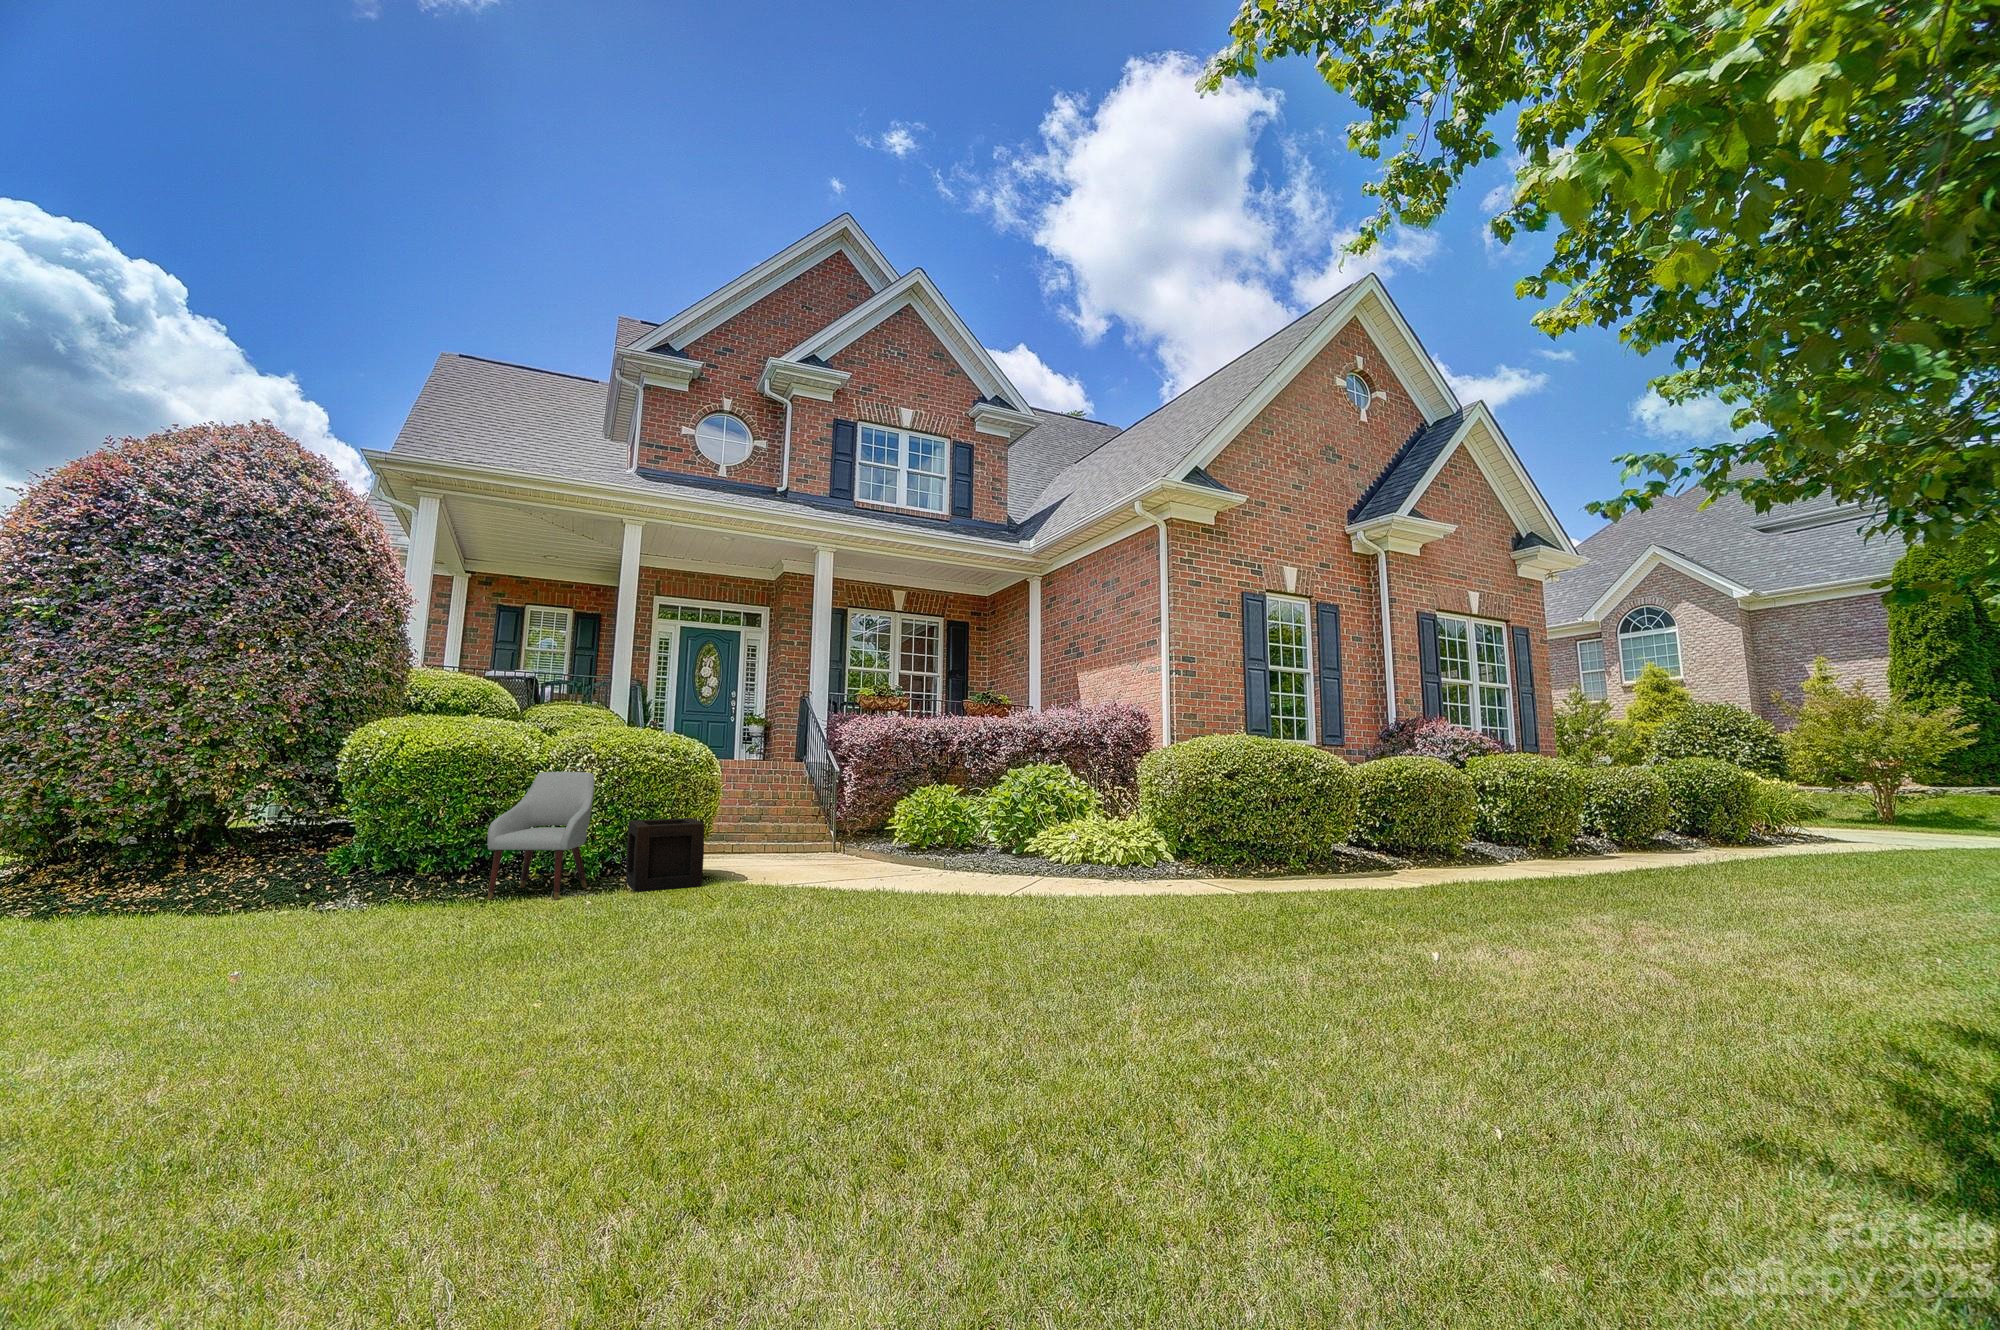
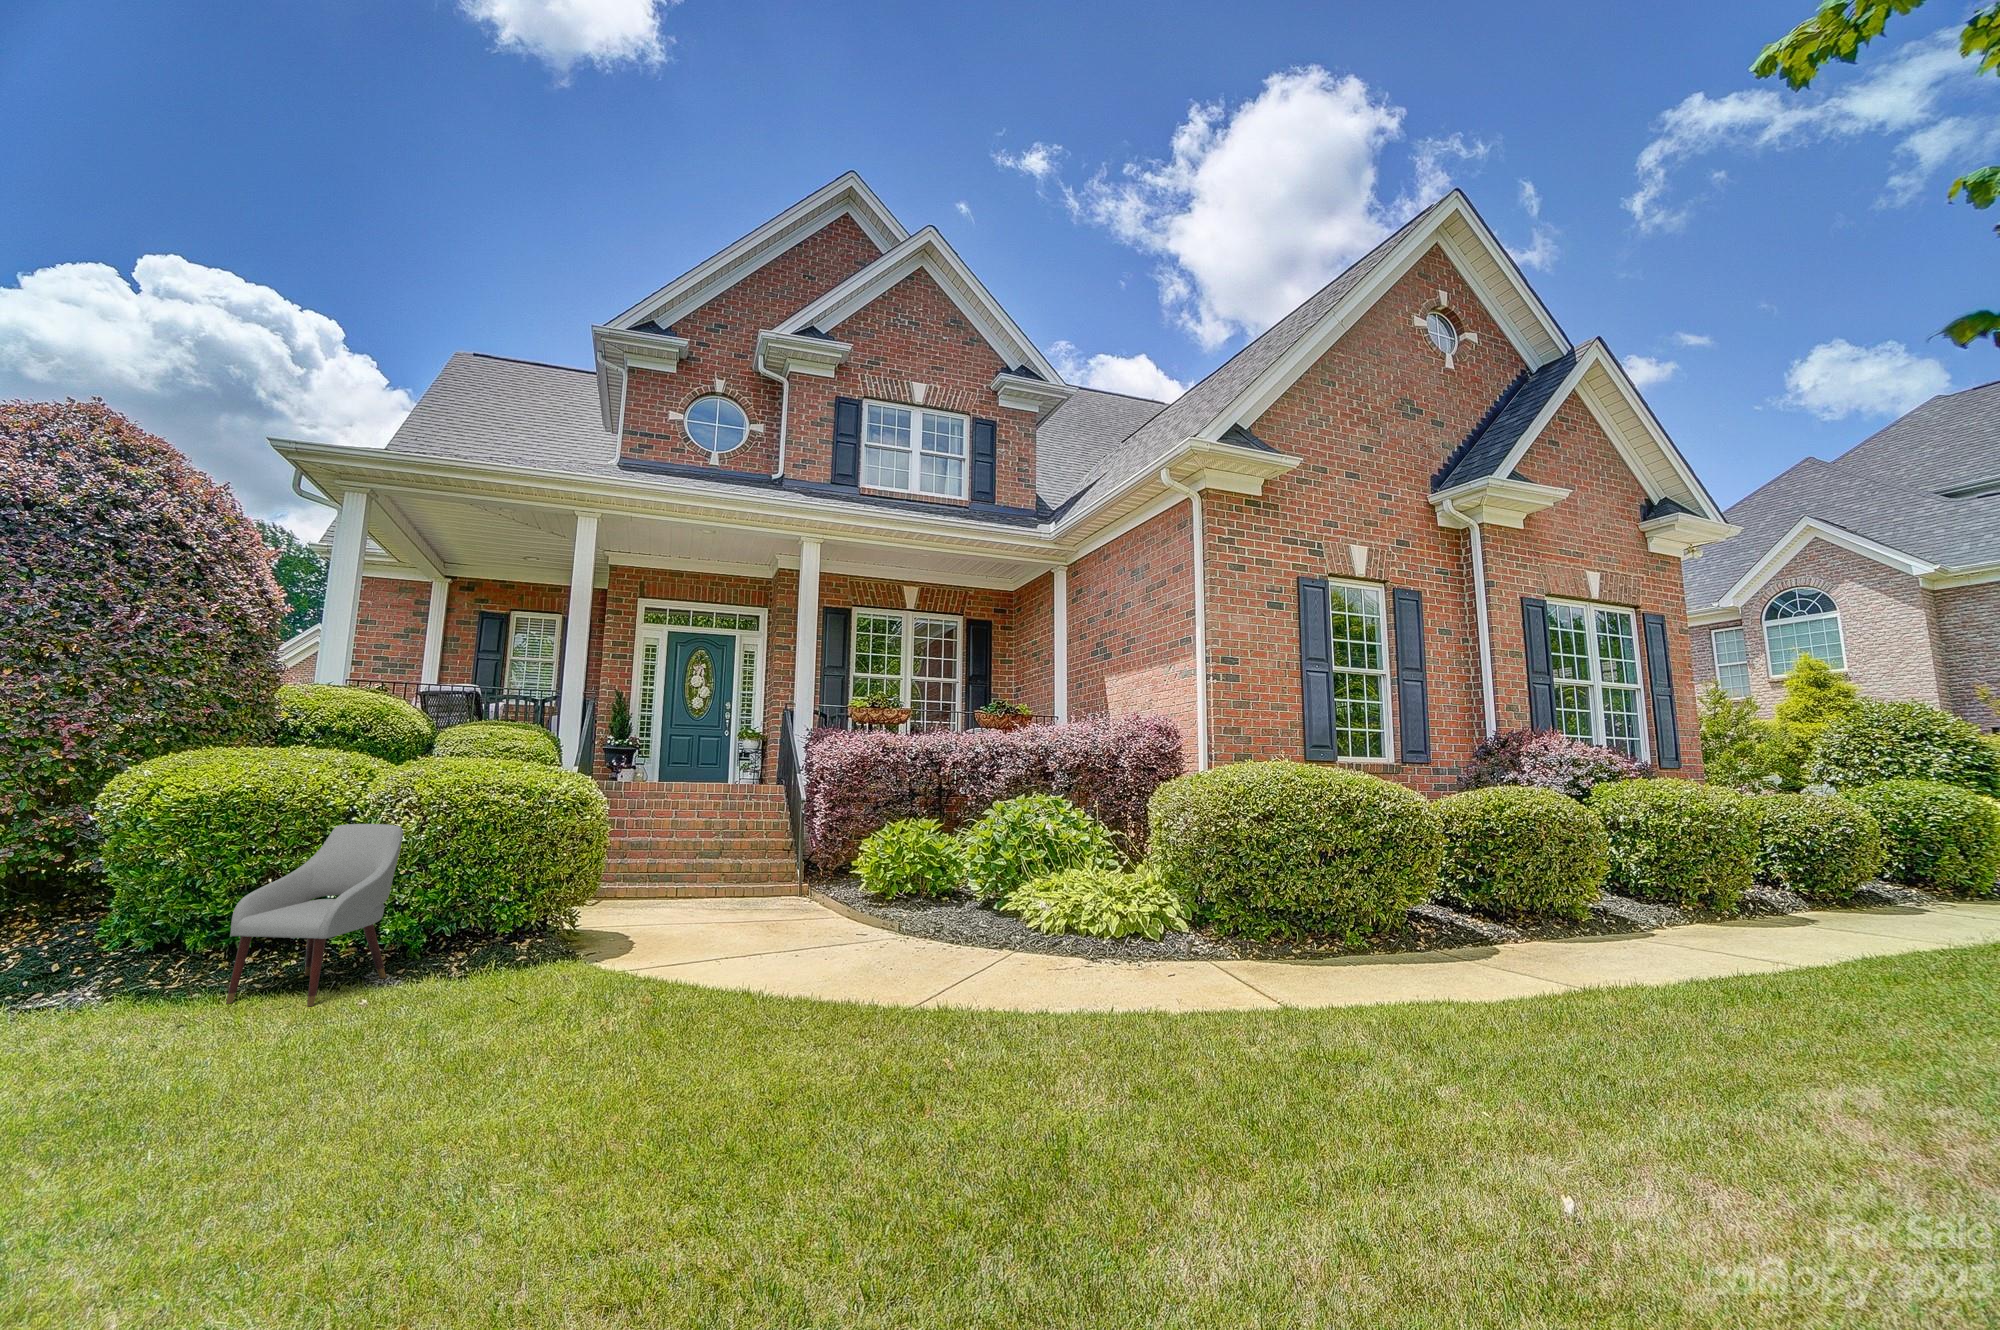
wooden crate: present [626,818,704,892] -> none [433,879,545,989]

